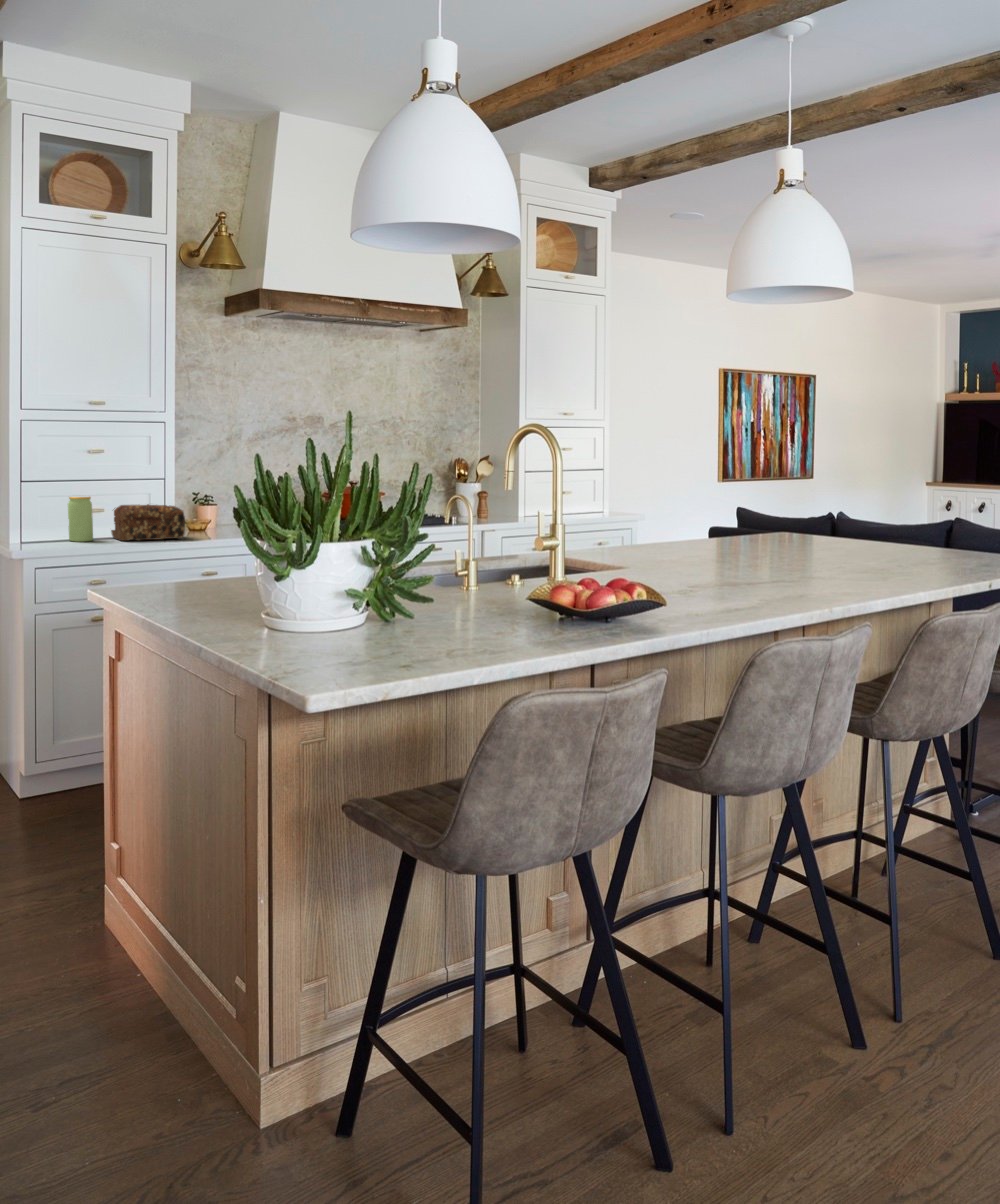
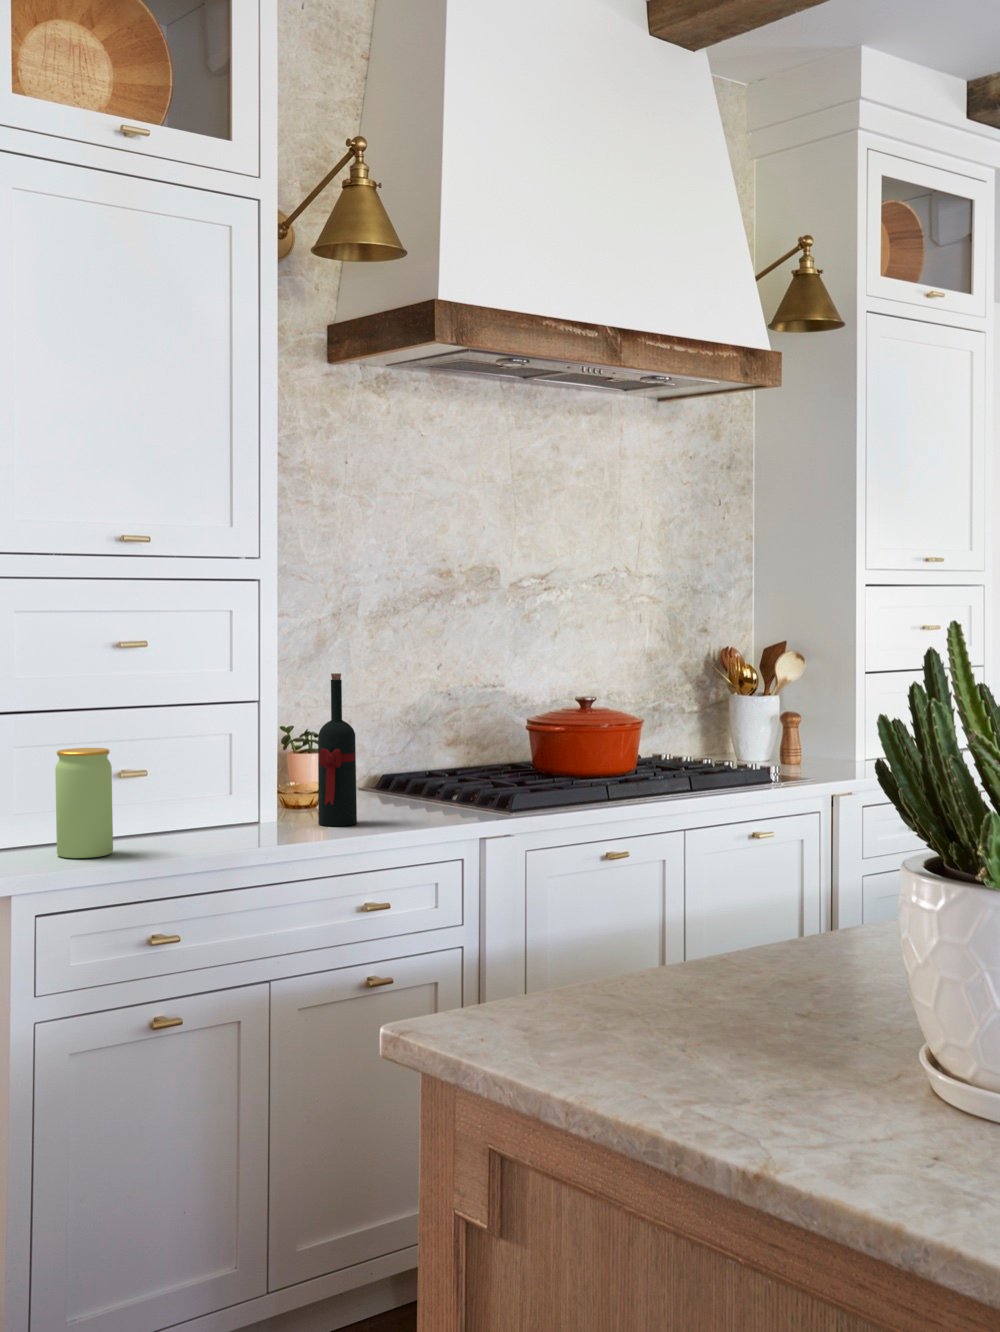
wine bottle: none [196,468,215,536] -> present [318,673,357,826]
bread loaf: present [111,504,185,541] -> none [142,761,312,851]

